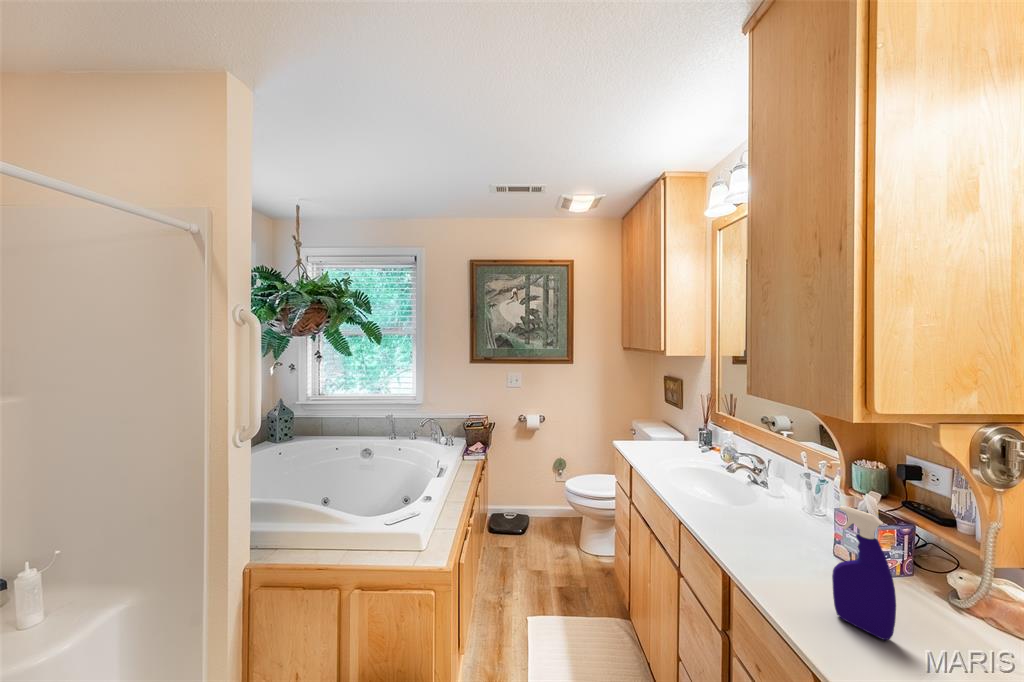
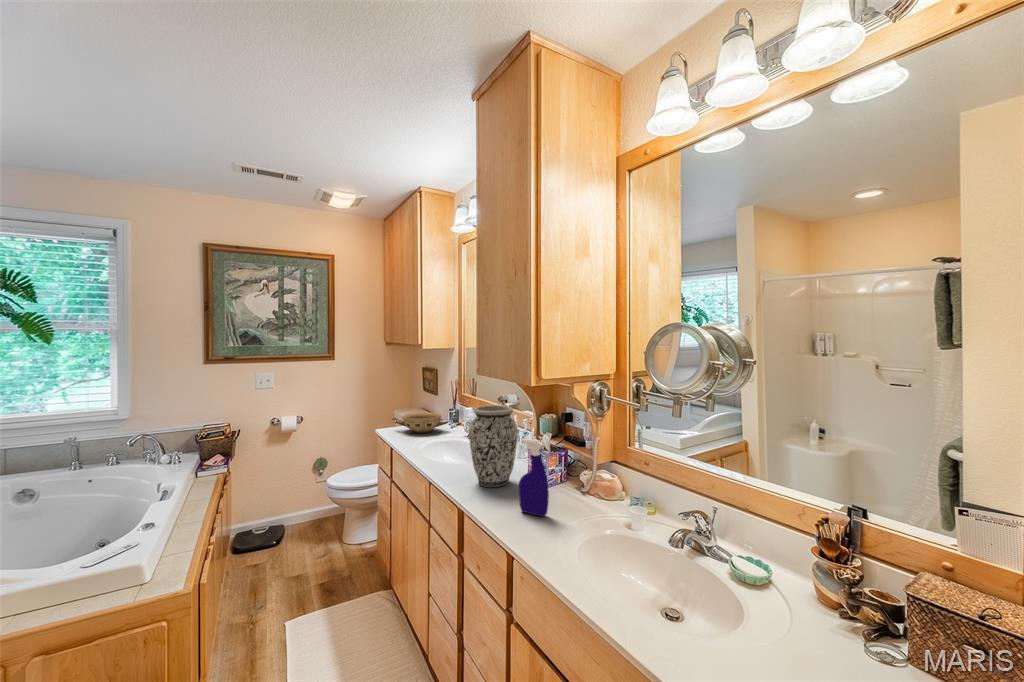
ceramic bowl: none [636,427,699,451] -> present [396,413,449,433]
vase: none [739,439,818,556] -> present [469,405,518,487]

